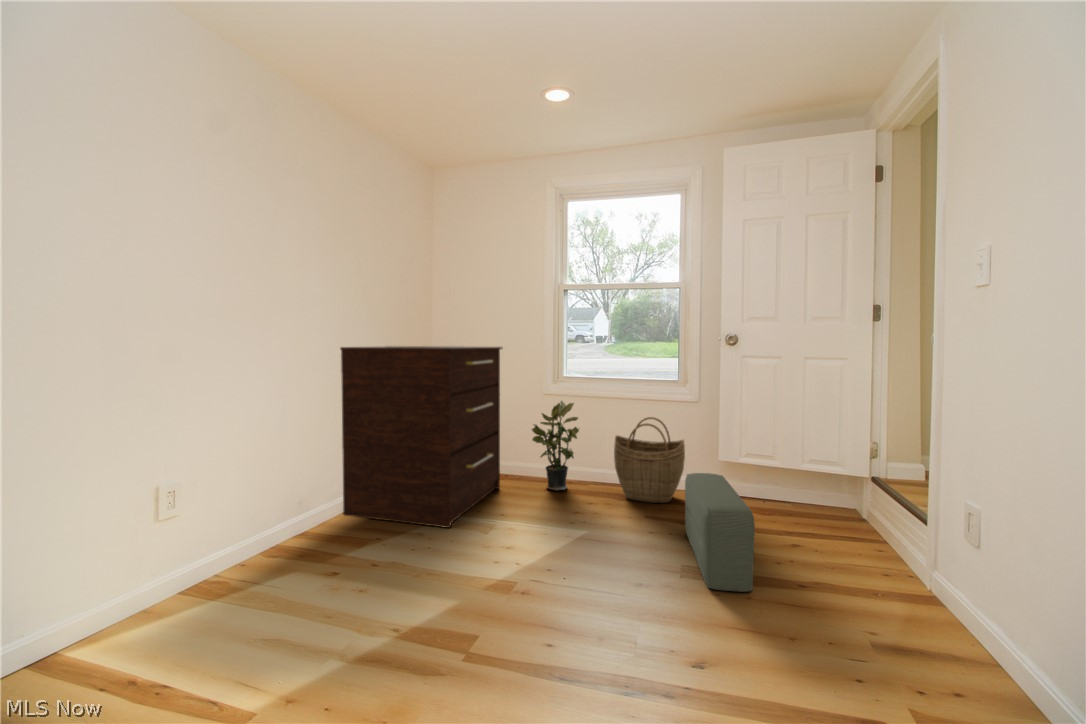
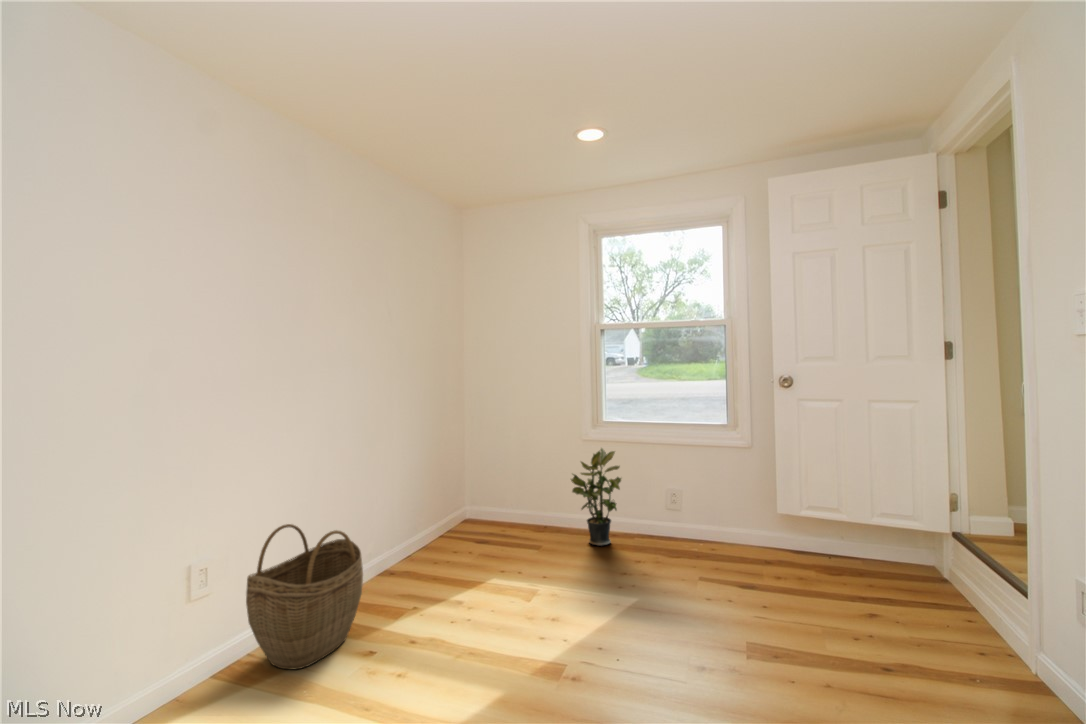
dresser: present [340,346,502,528] -> none [372,393,539,594]
woven basket: present [614,417,685,503] -> present [246,524,363,669]
pouf: present [685,473,755,592] -> none [743,533,831,678]

